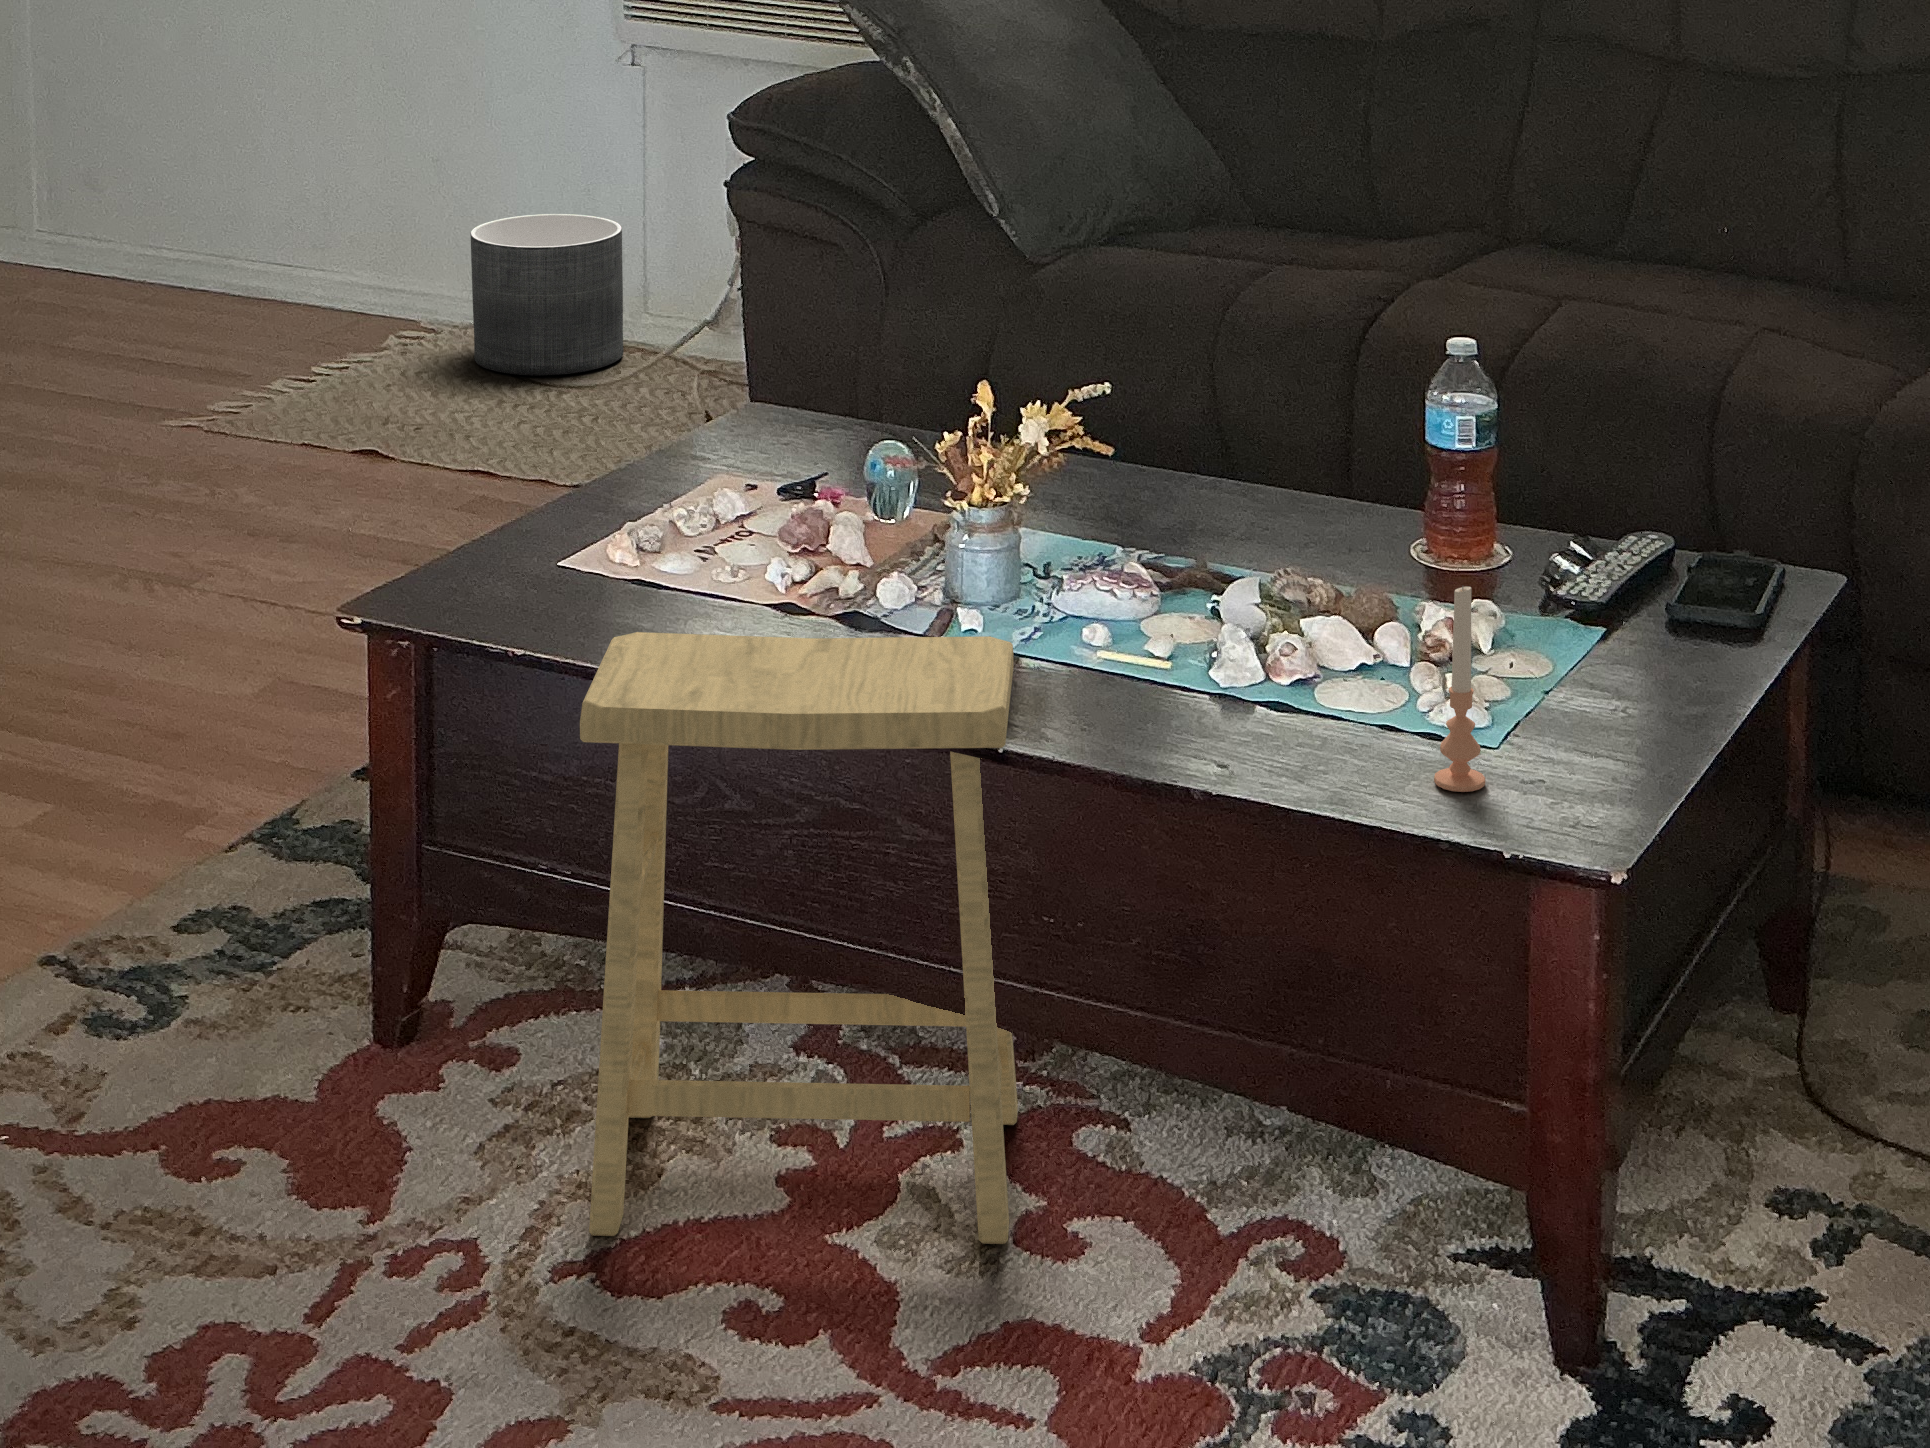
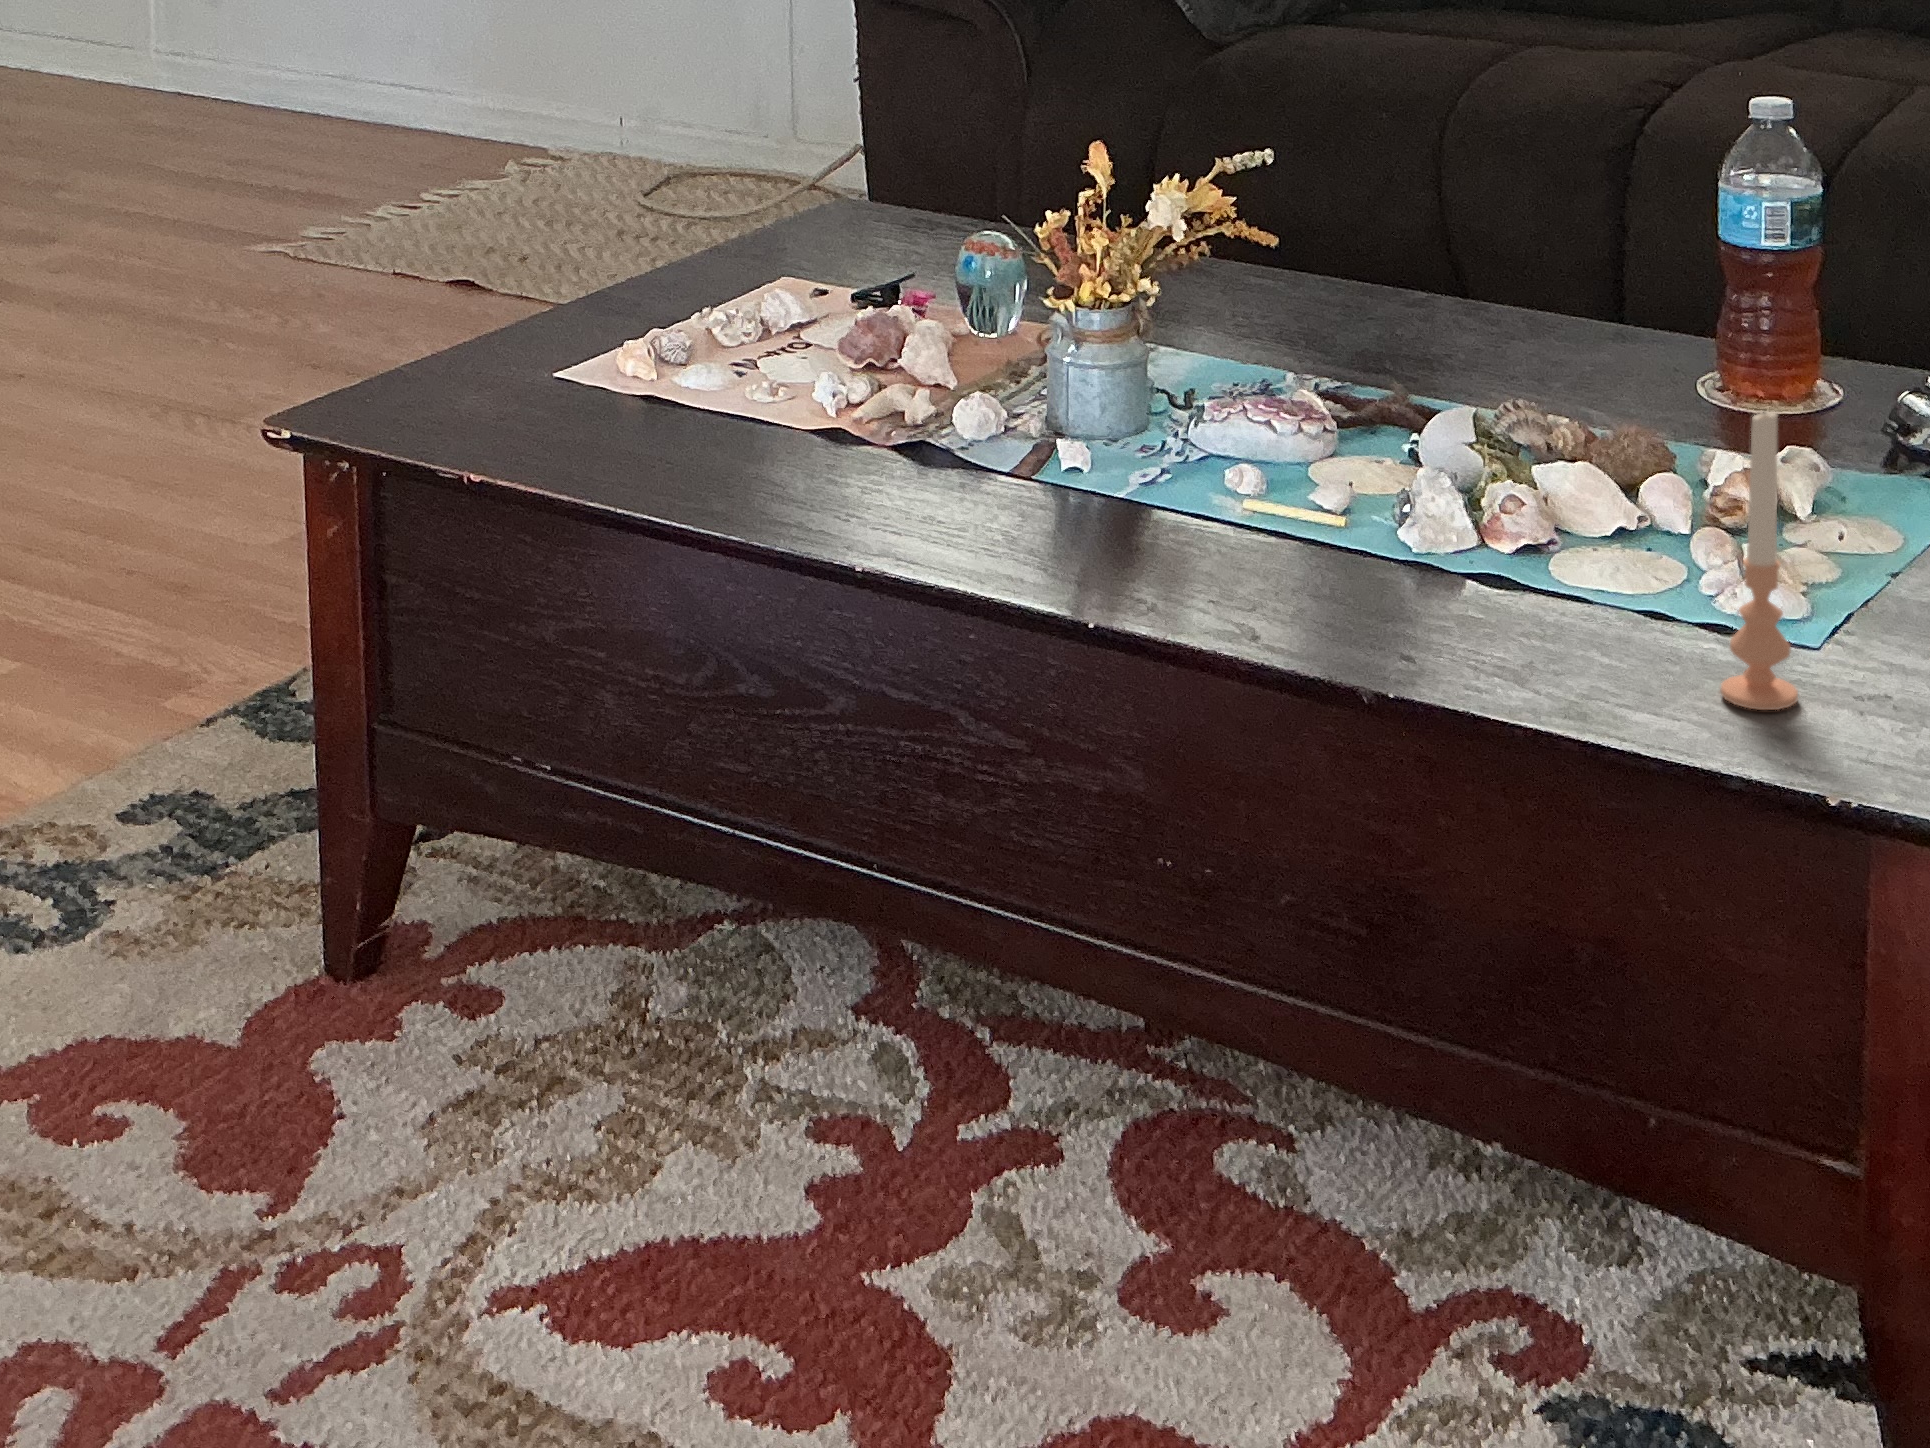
planter: present [470,214,624,376] -> none [595,14,770,194]
footstool: present [580,632,1018,1244] -> none [522,457,1141,1304]

